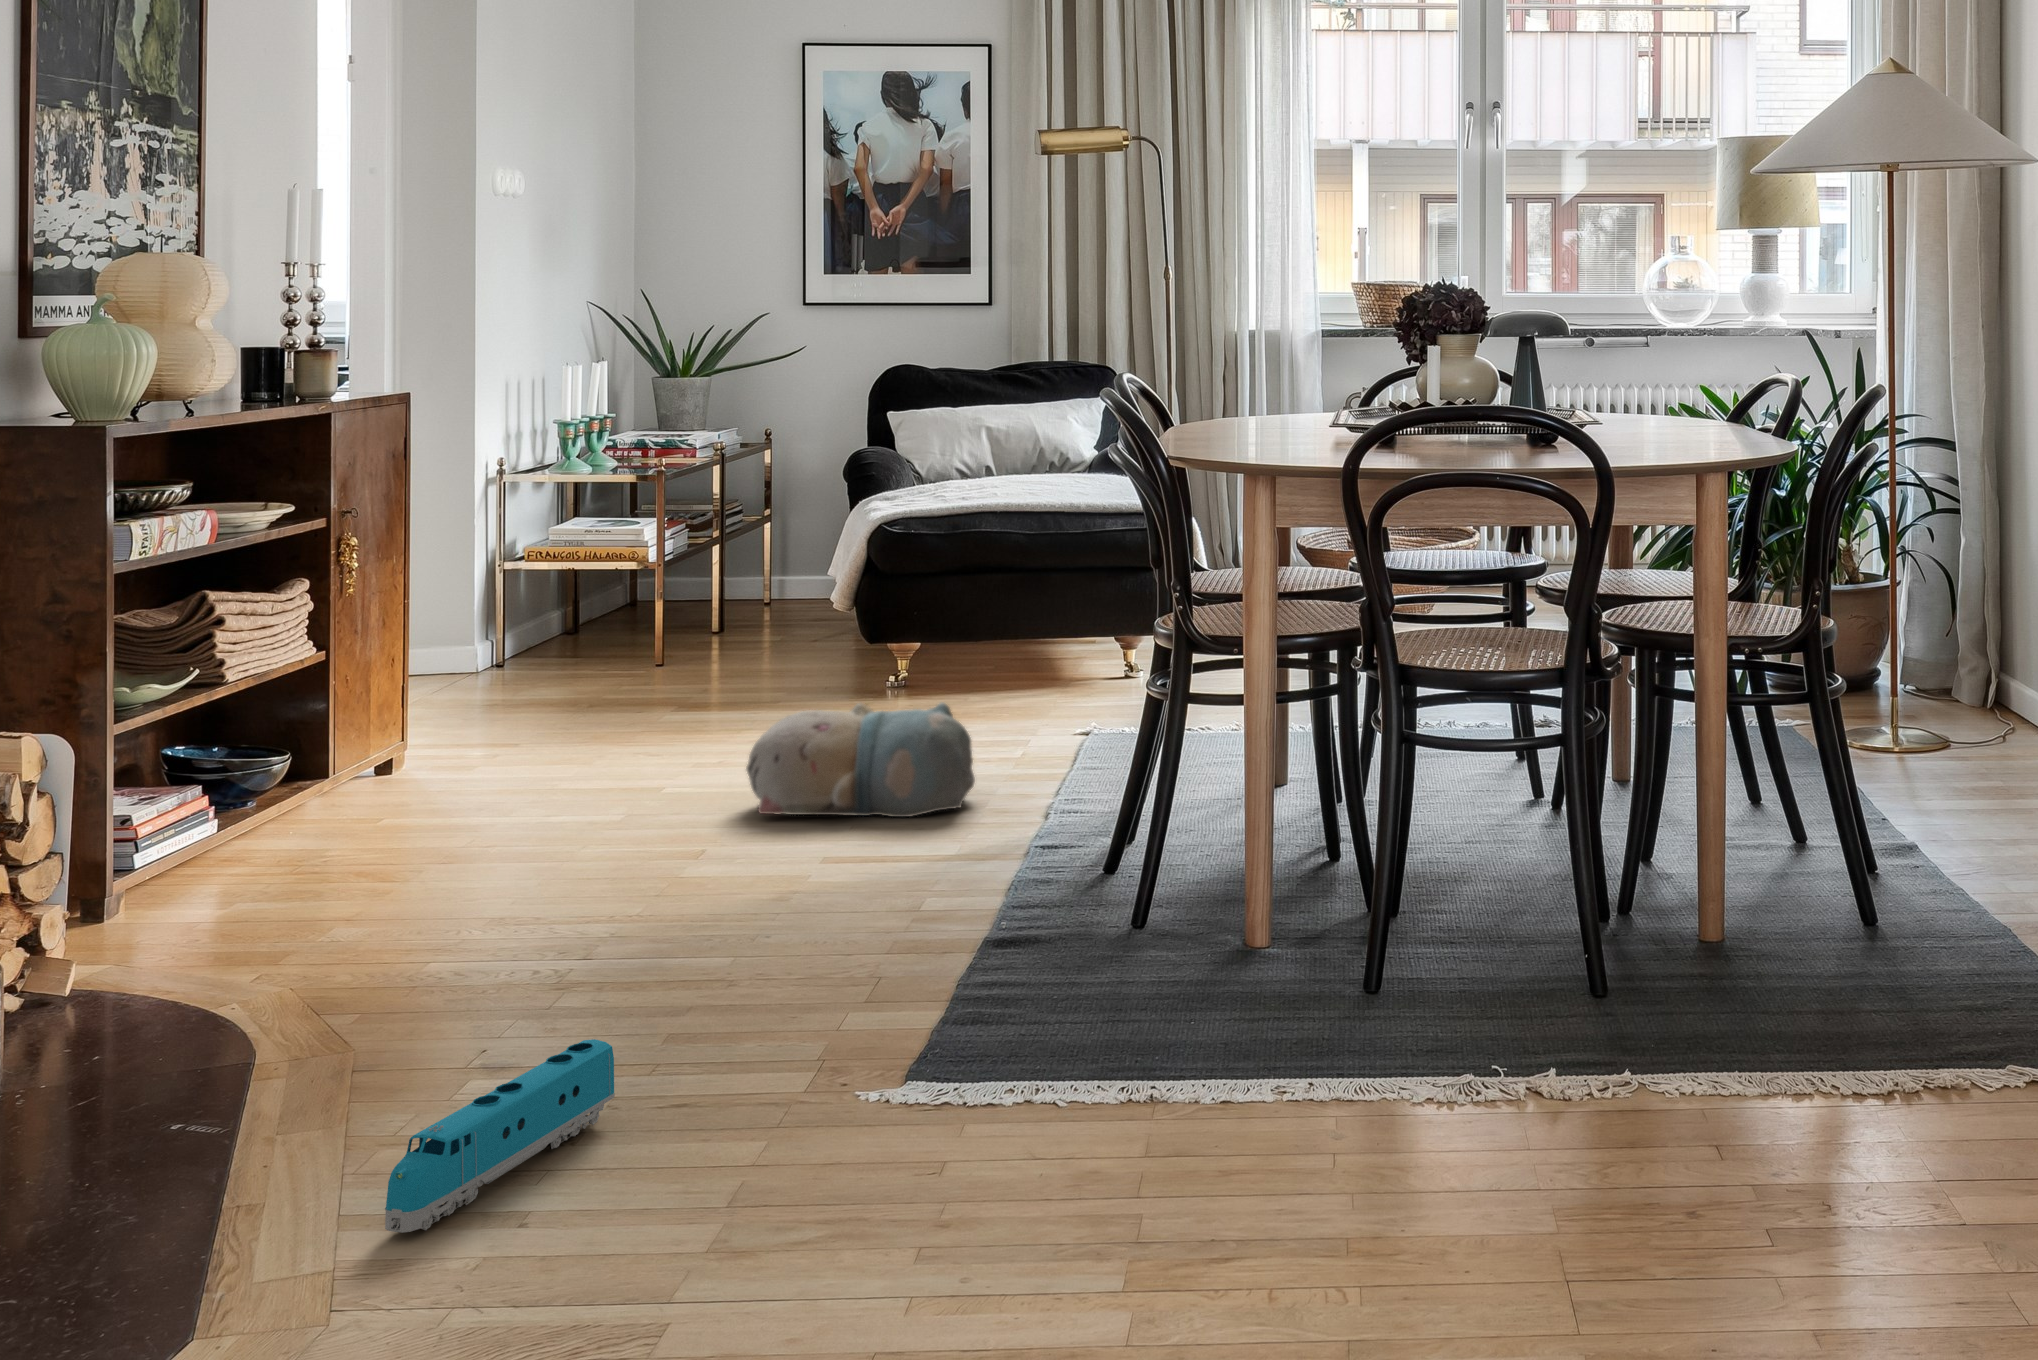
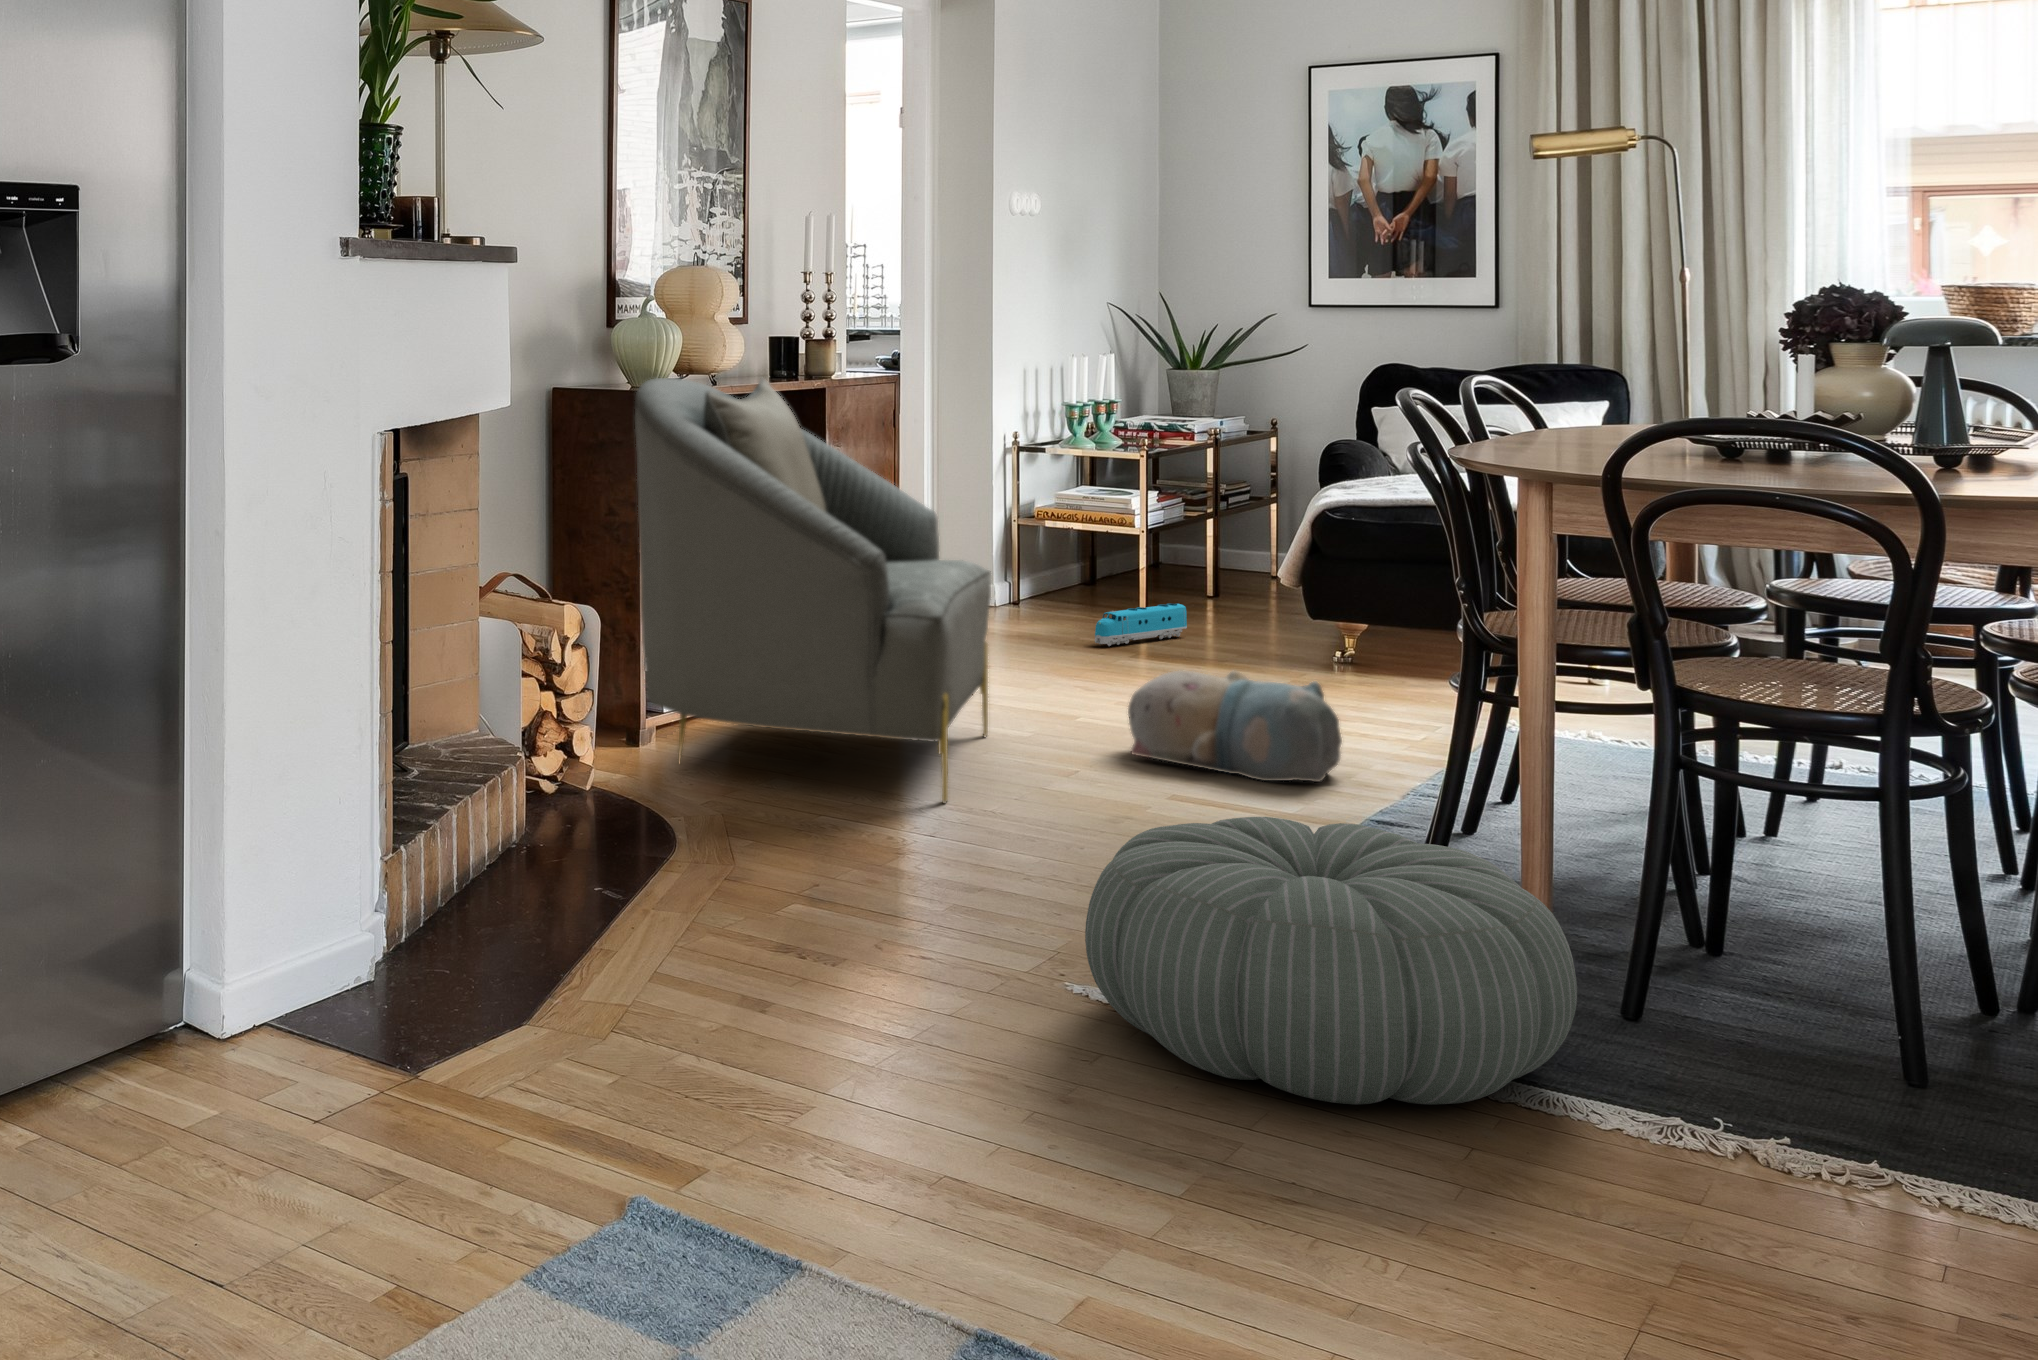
armchair: none [113,401,589,939] -> present [635,378,991,803]
pouf: none [926,846,1386,1147] -> present [1085,817,1577,1104]
toy train: present [385,1039,615,1233] -> present [1095,604,1187,646]

